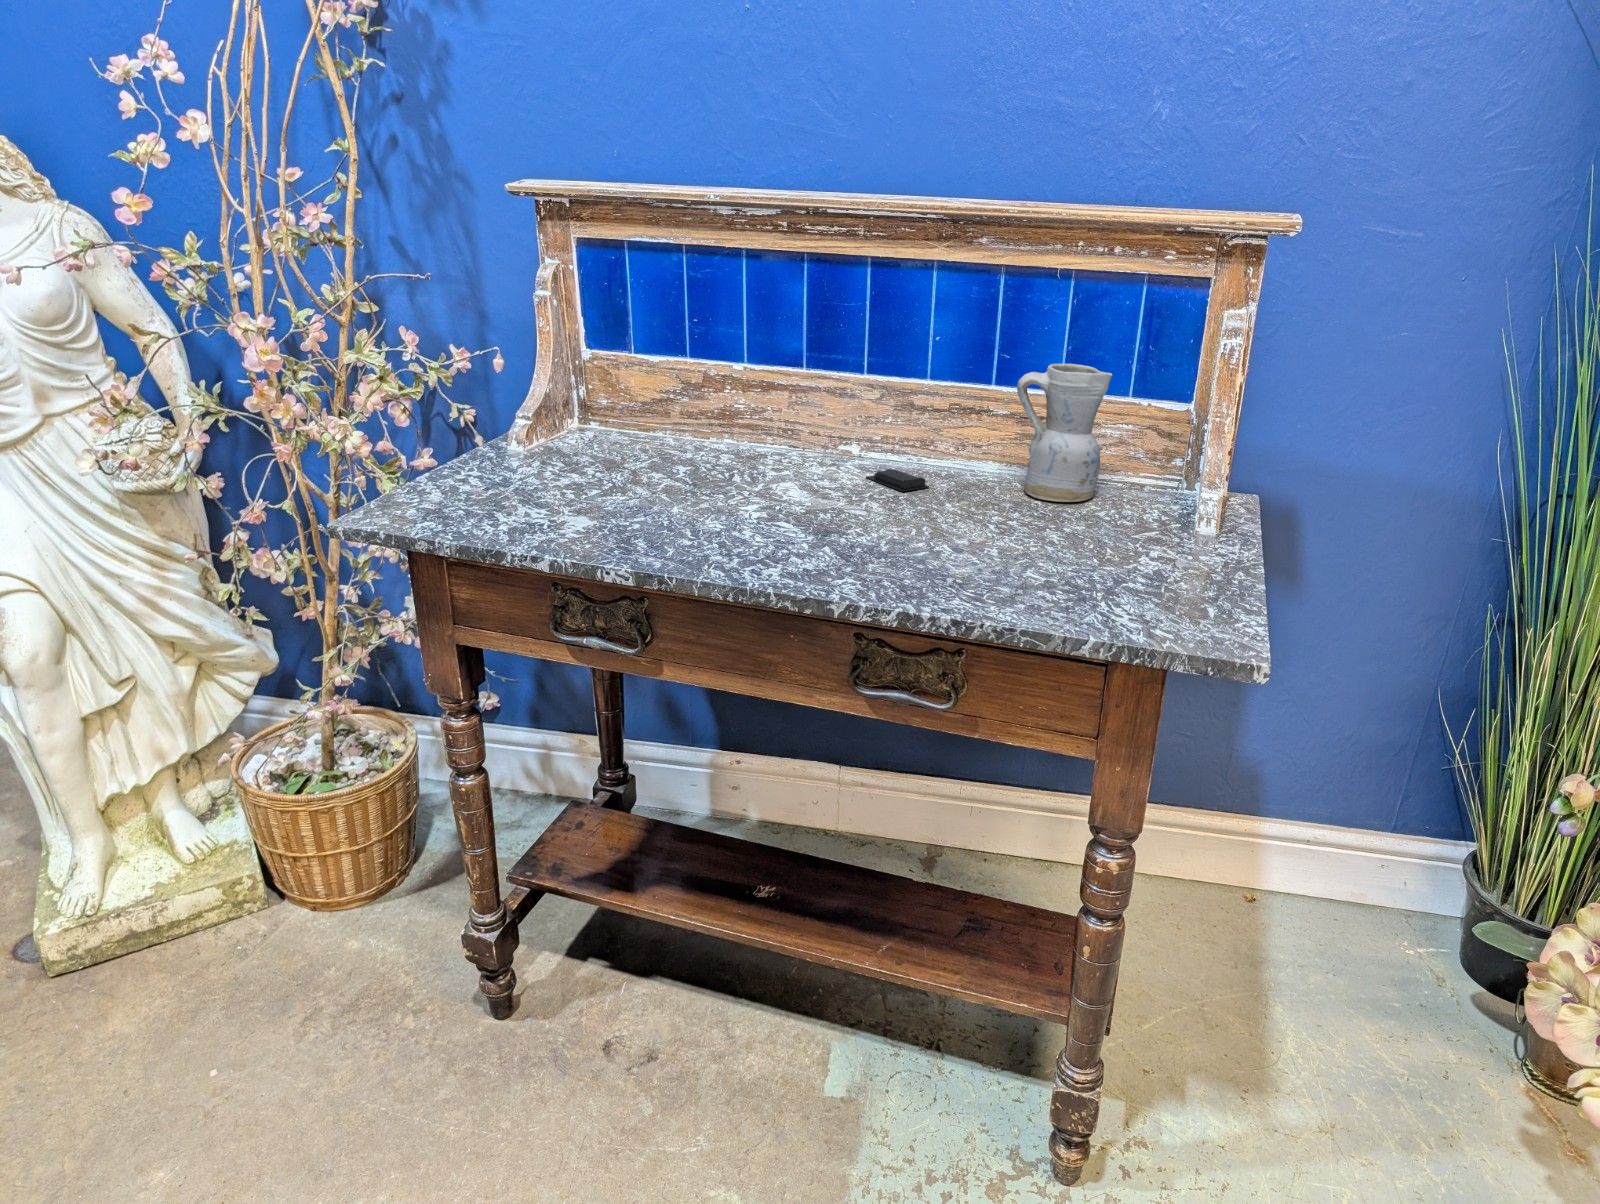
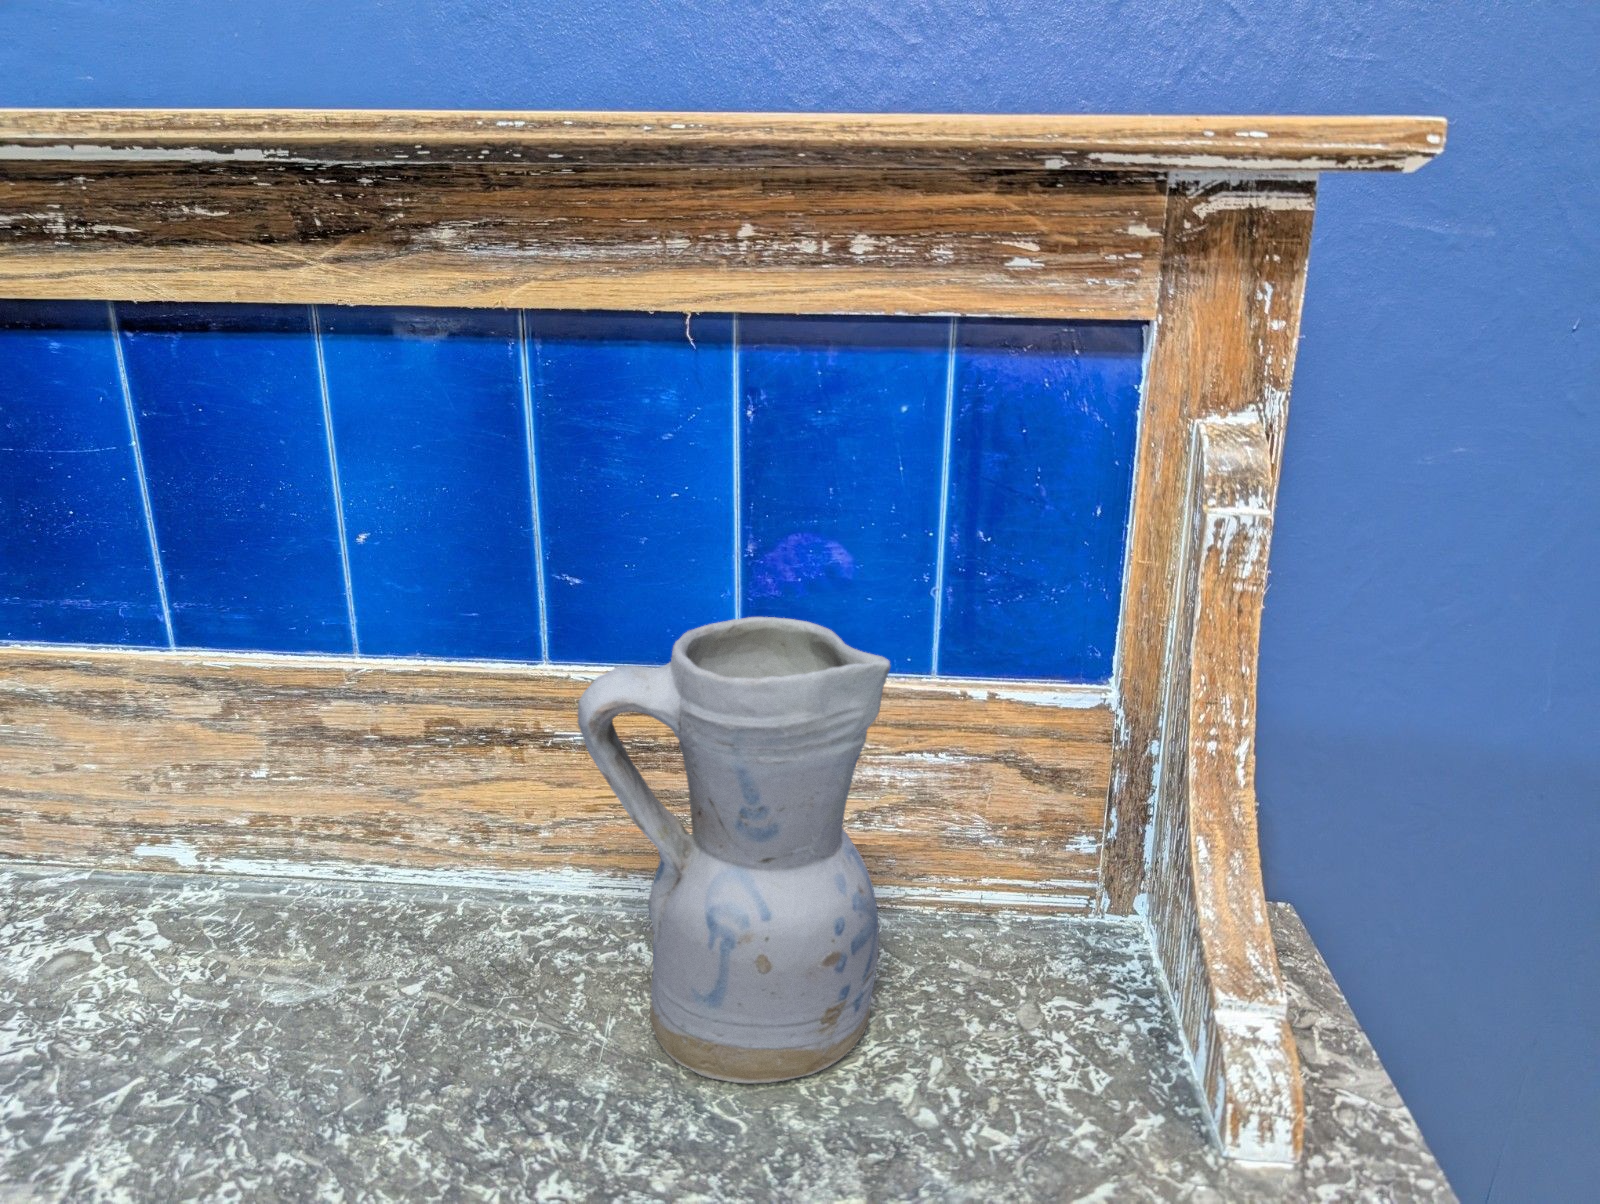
soap bar: present [866,469,929,491] -> none [139,965,337,1109]

